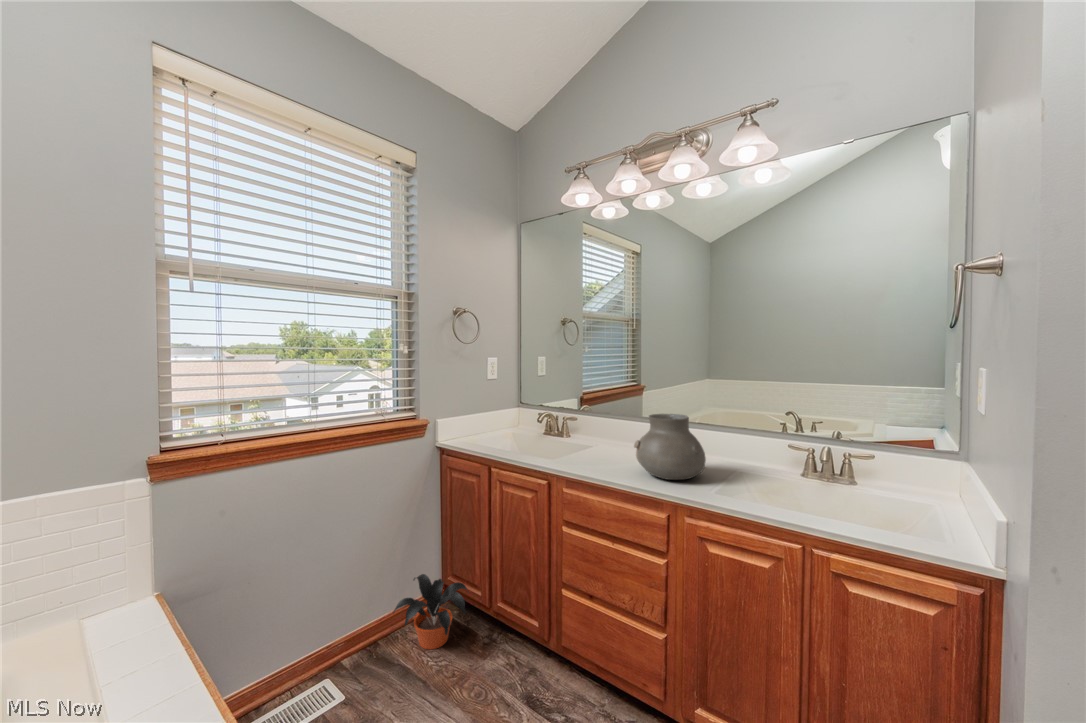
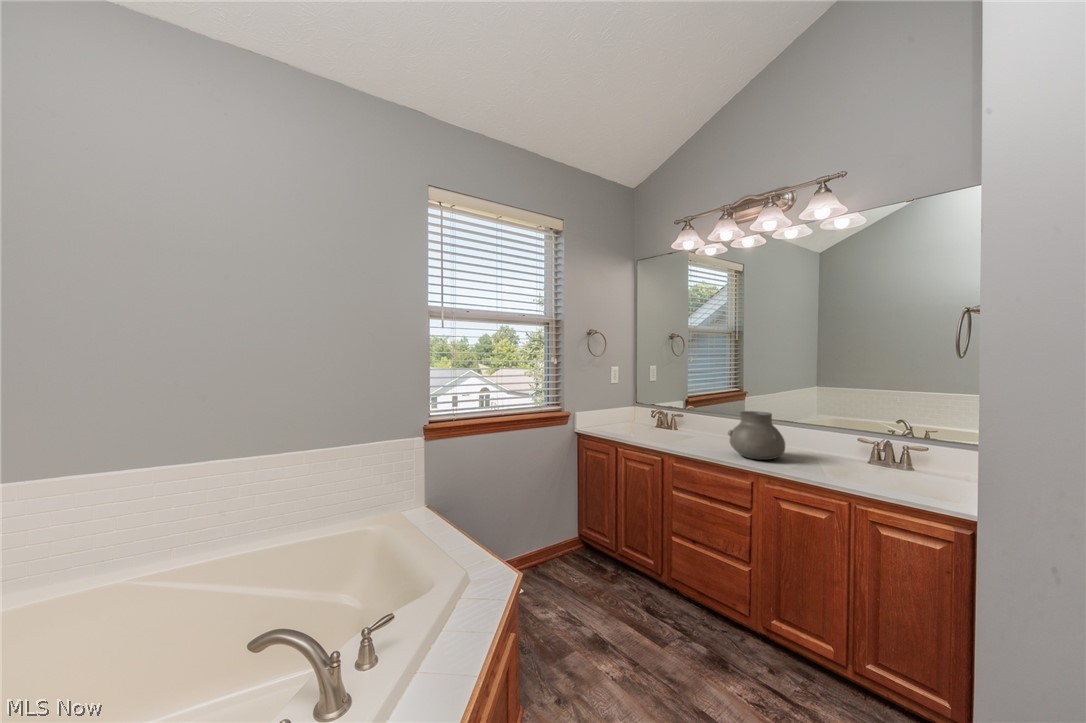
potted plant: present [394,574,467,649] -> none [549,522,600,573]

